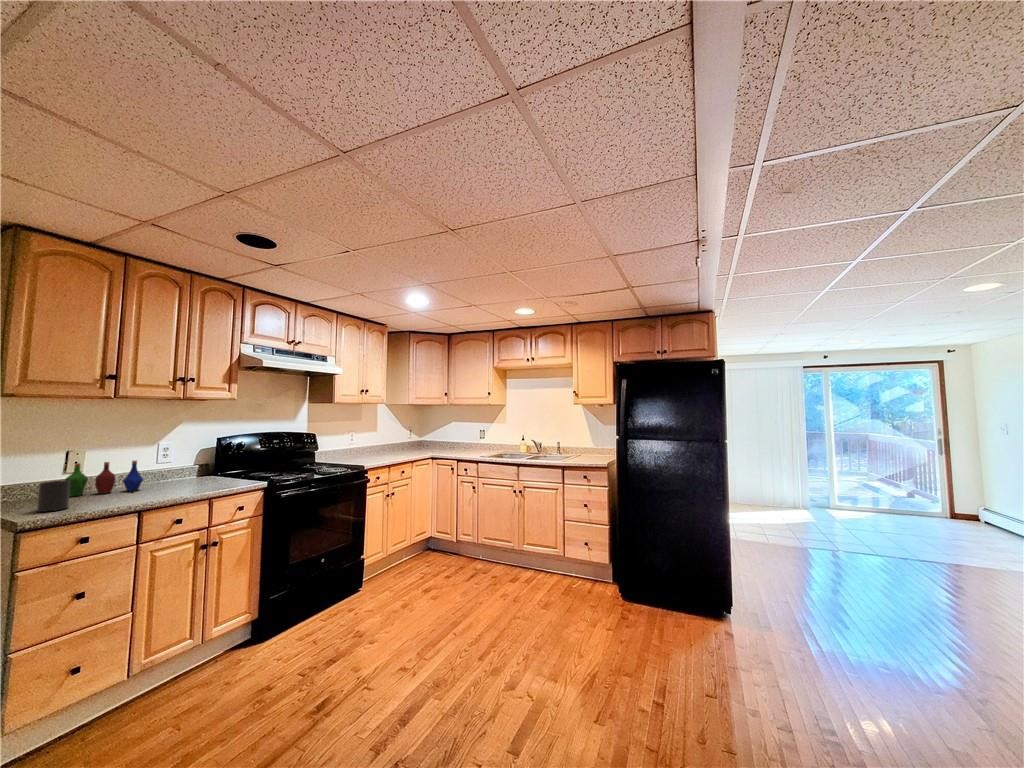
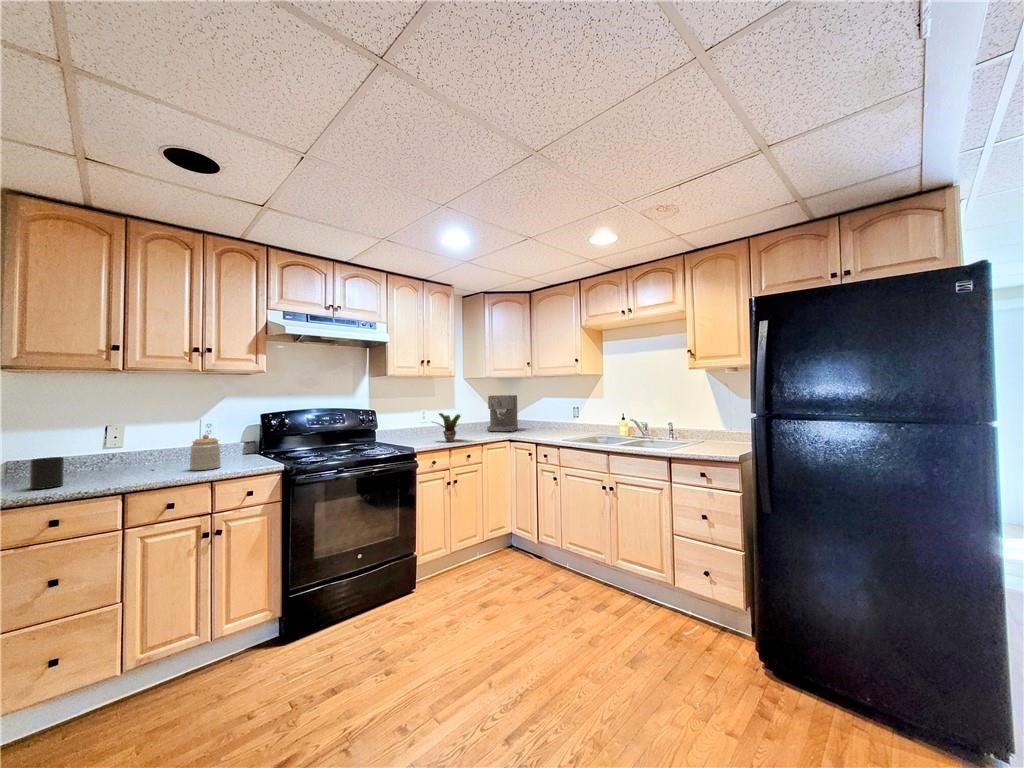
coffee maker: none [407,420,431,451] -> present [487,395,518,432]
potted plant: none [371,436,404,460] -> present [434,413,461,442]
jar: none [177,457,207,490] -> present [190,435,221,470]
bottle: present [65,461,143,496] -> none [93,437,167,472]

